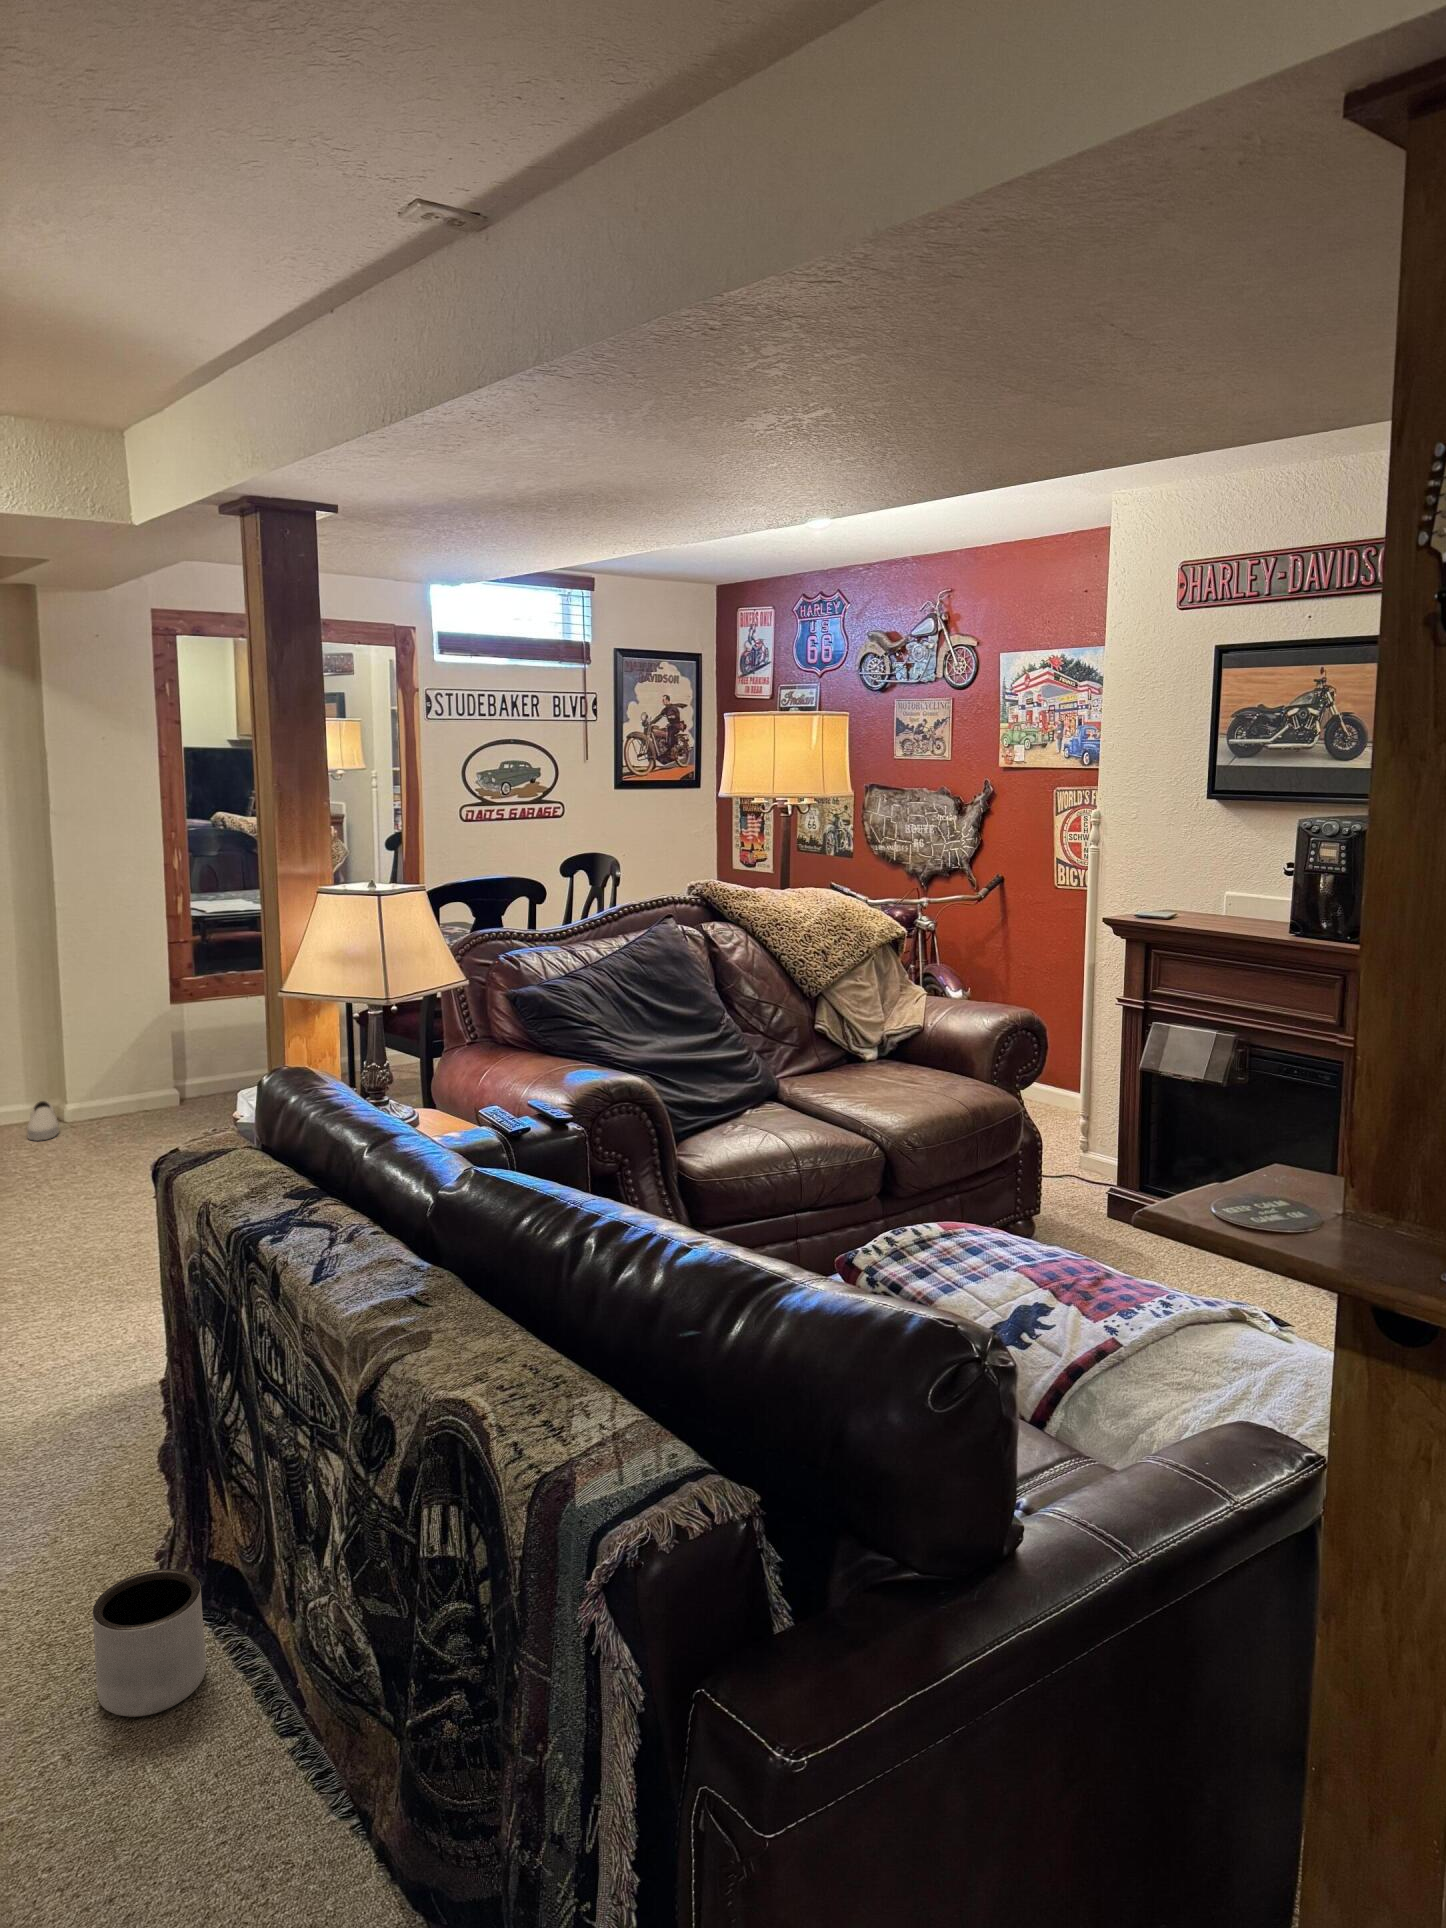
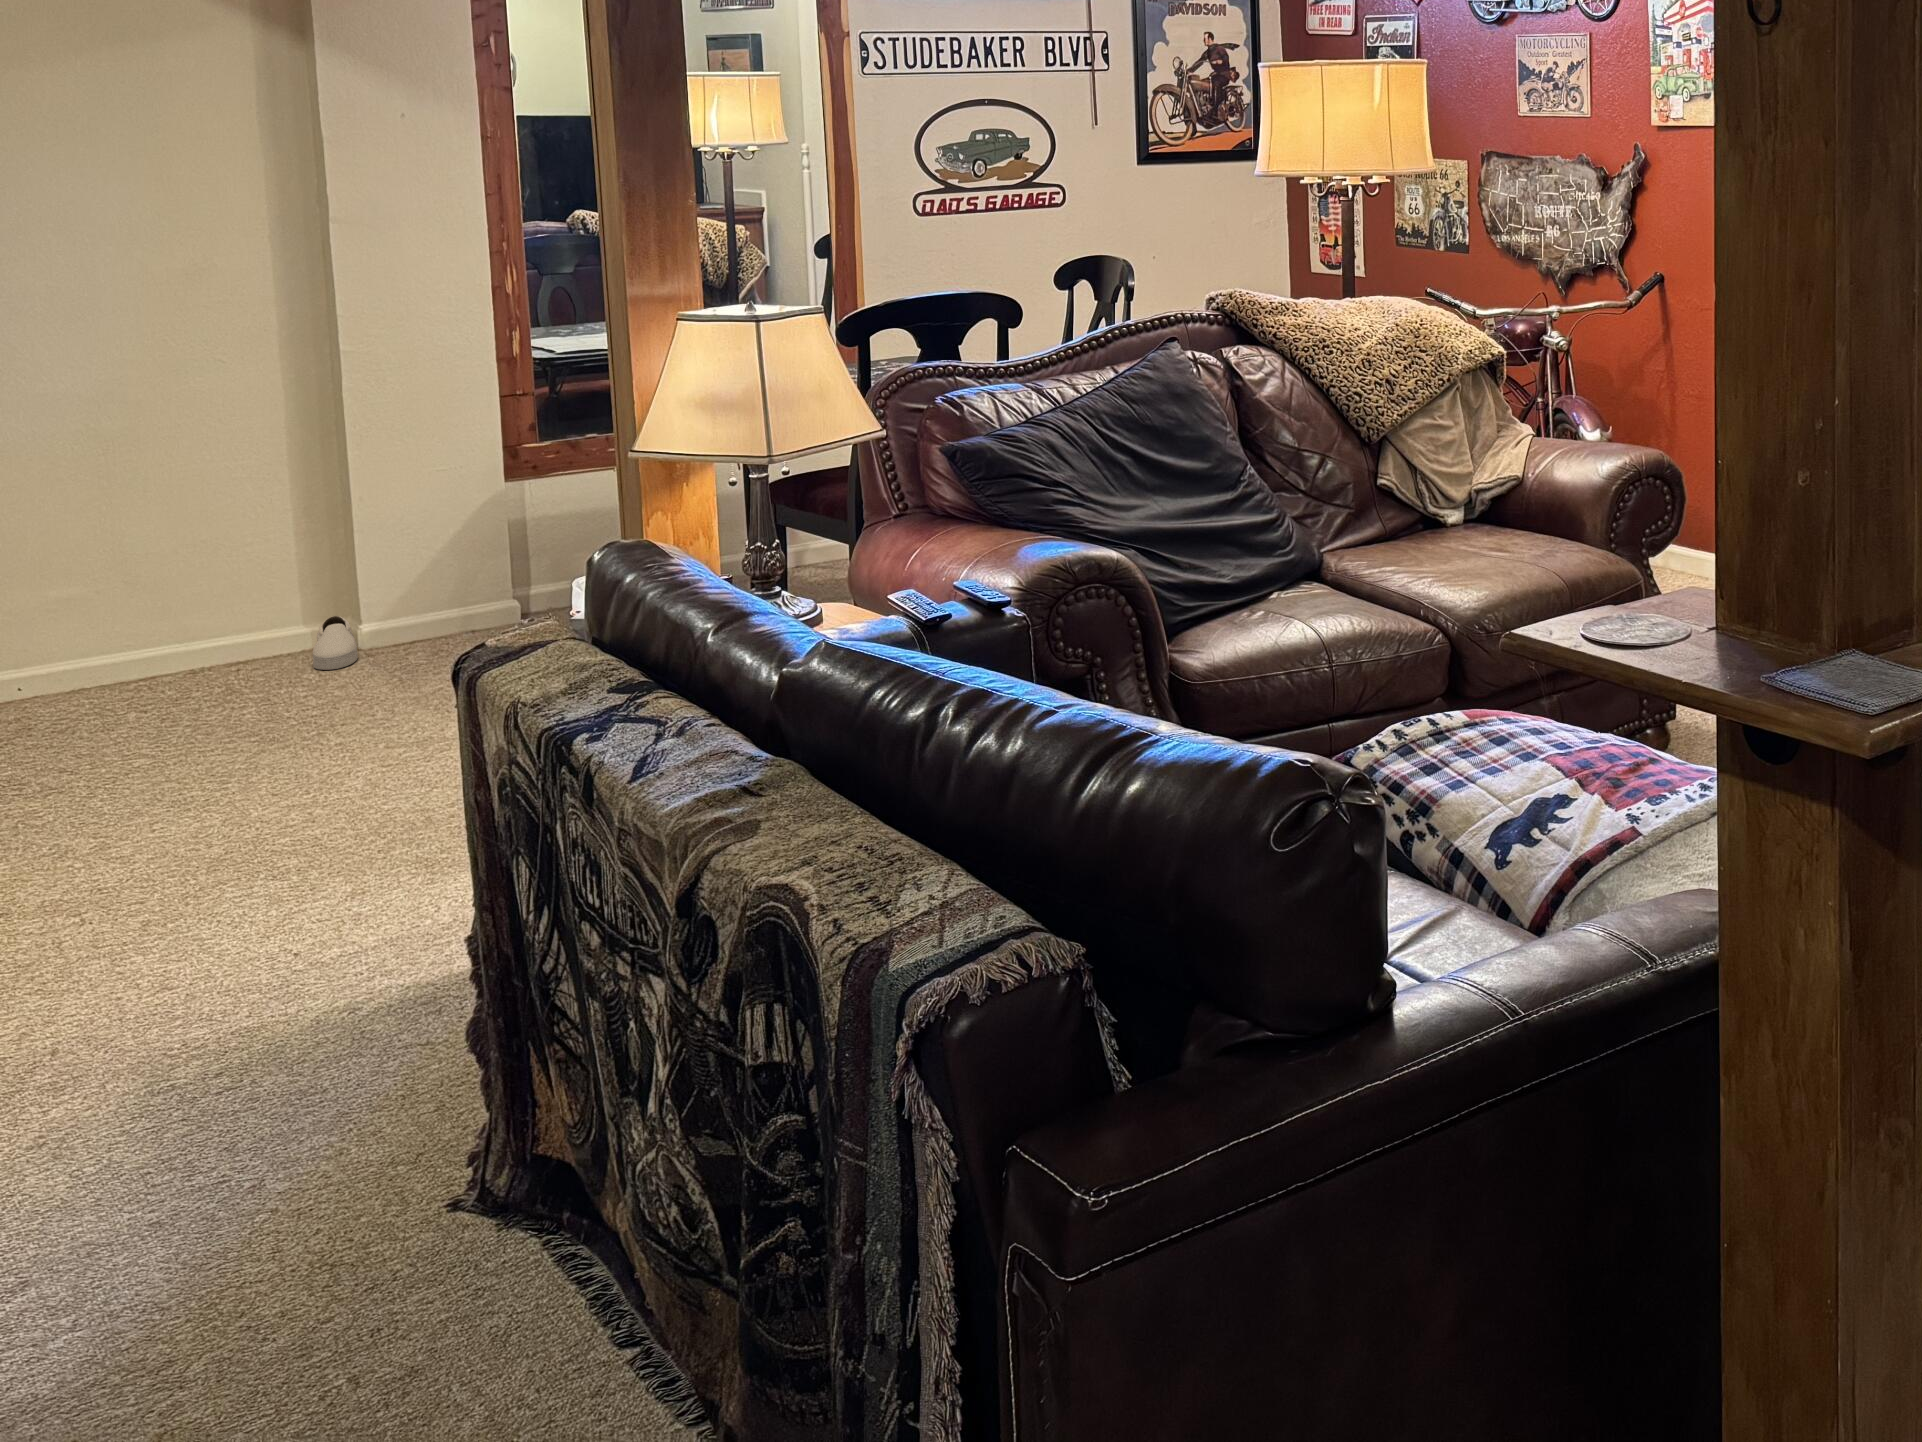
planter: present [93,1569,206,1717] -> none [382,1161,528,1337]

